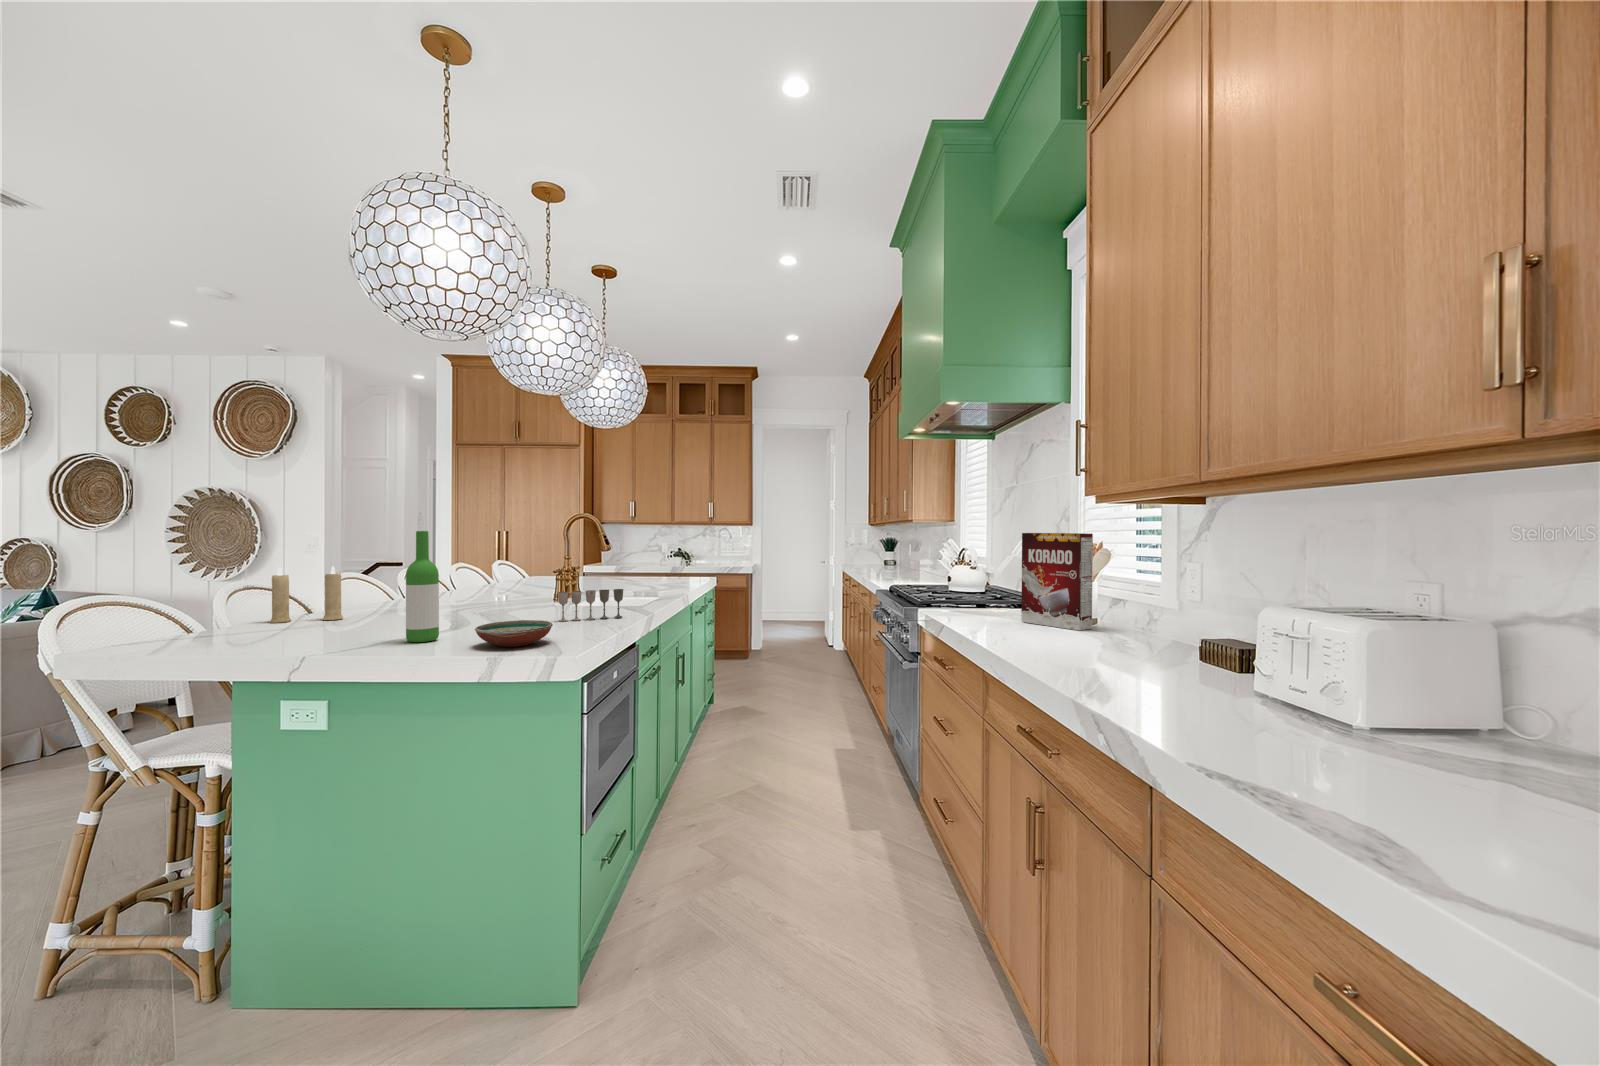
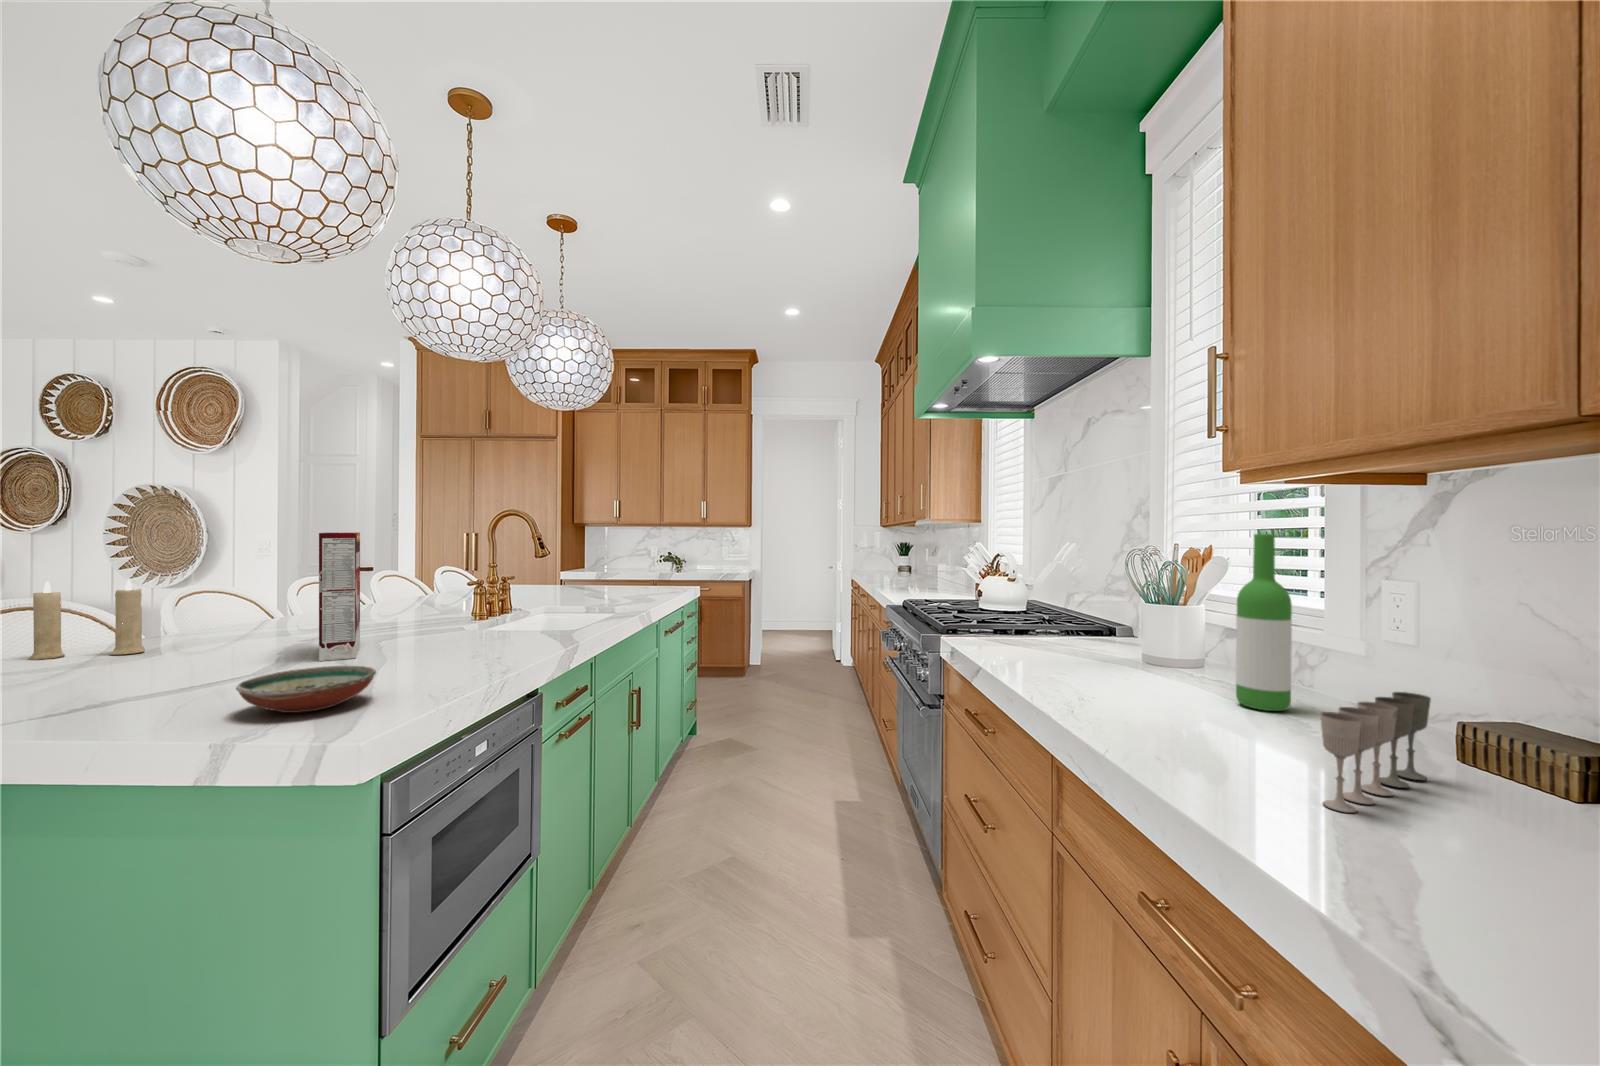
wine bottle: present [406,531,439,642] -> present [1236,534,1292,711]
cereal box: present [1021,533,1093,630] -> present [319,533,360,661]
wine glass: present [558,589,623,622] -> present [1320,692,1431,813]

